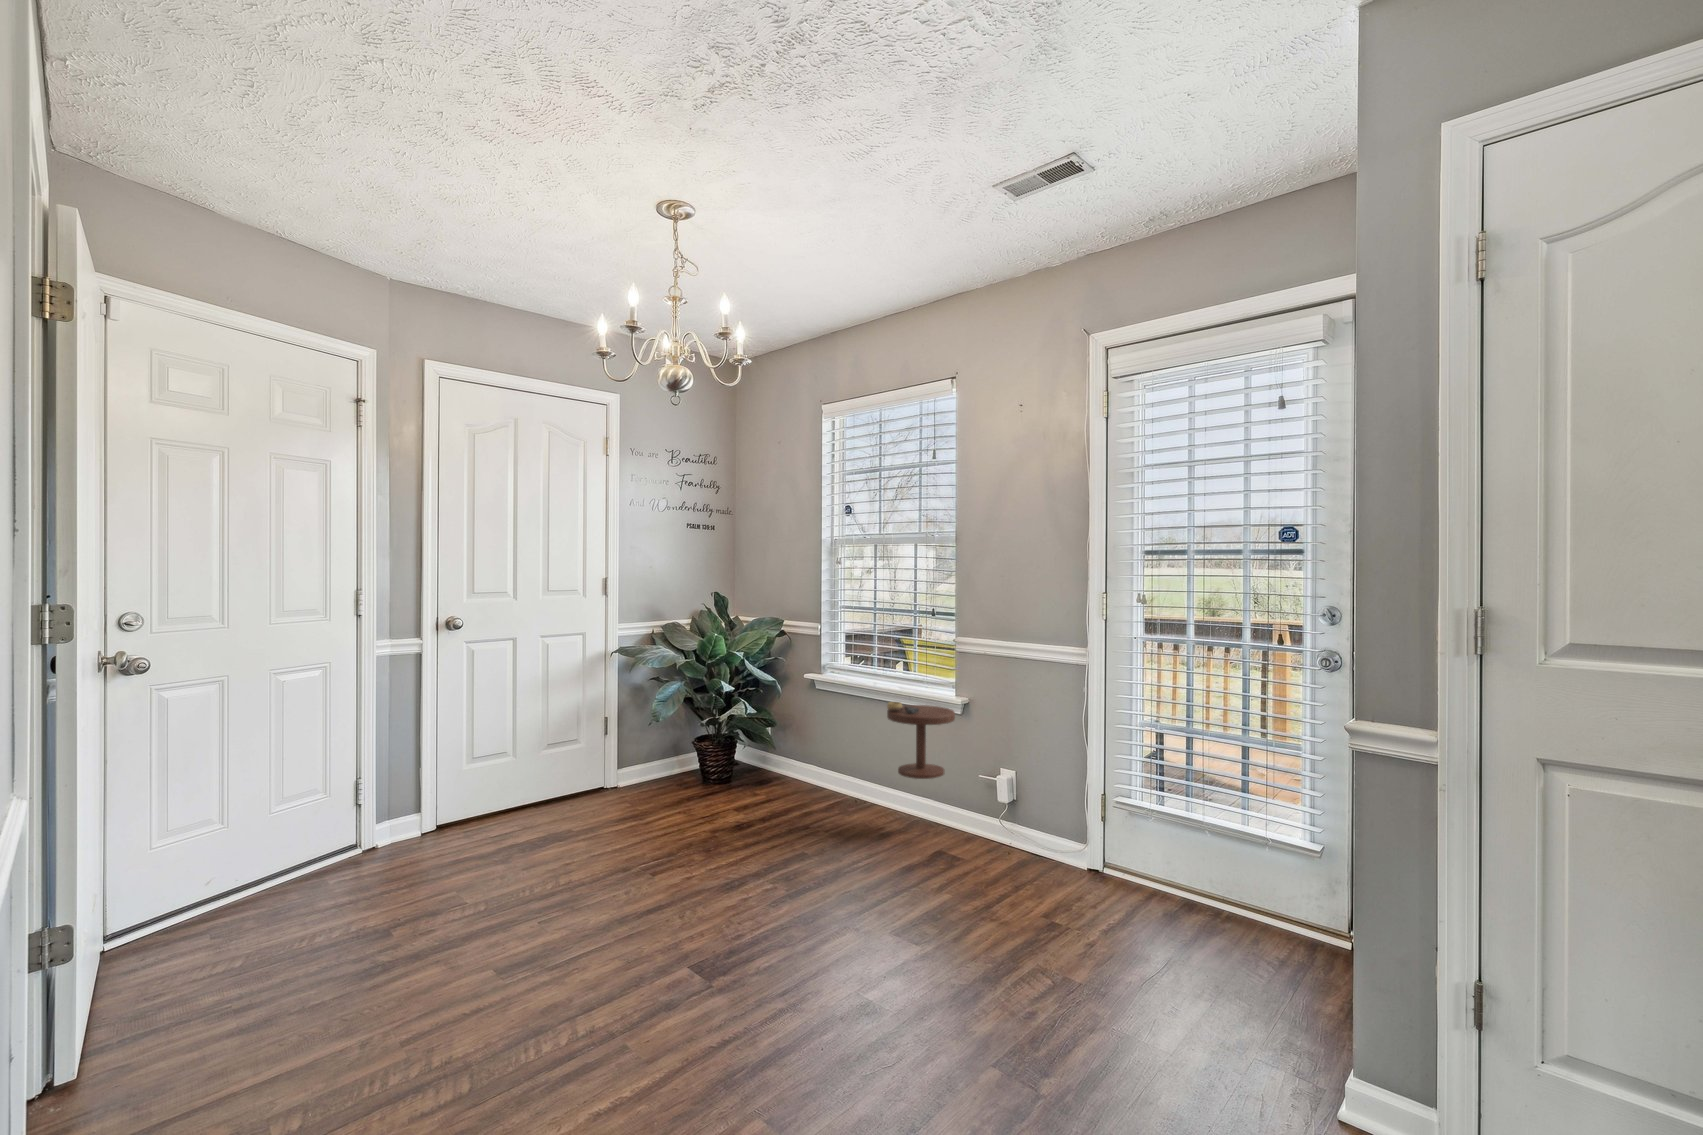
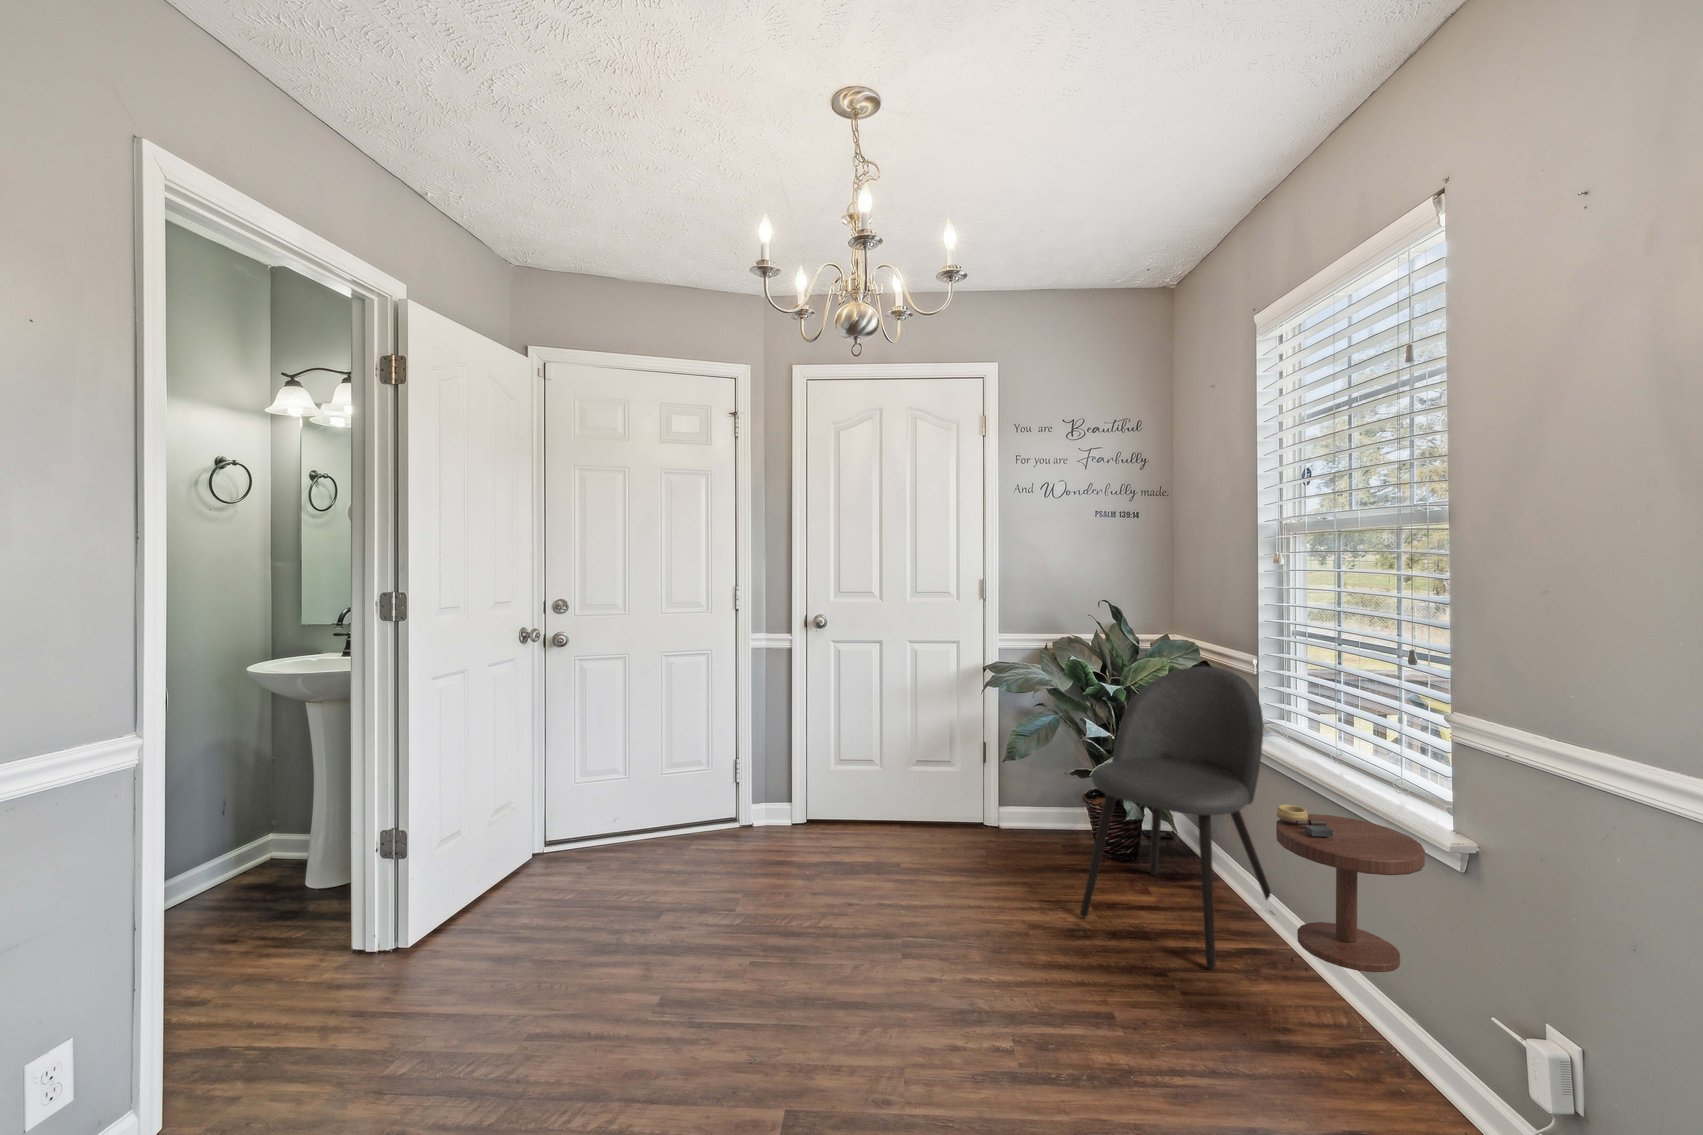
dining chair: none [743,634,842,819] -> present [1080,666,1271,968]

